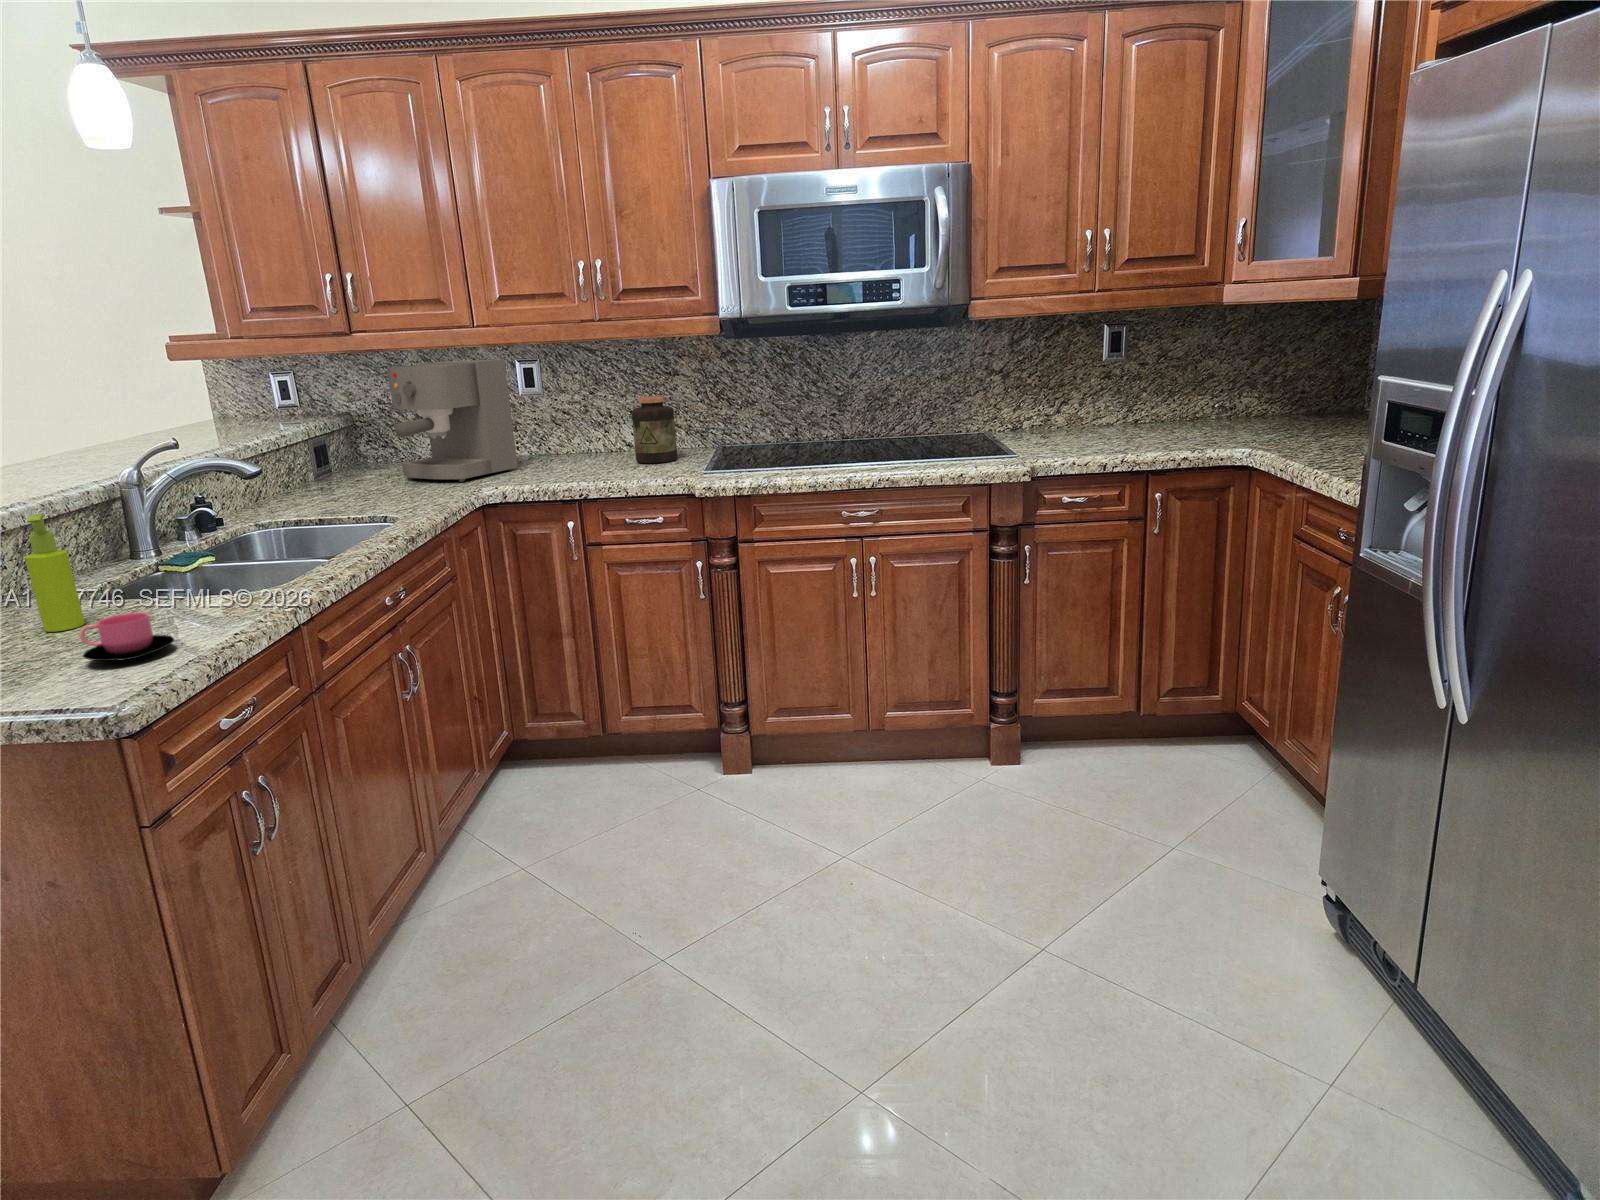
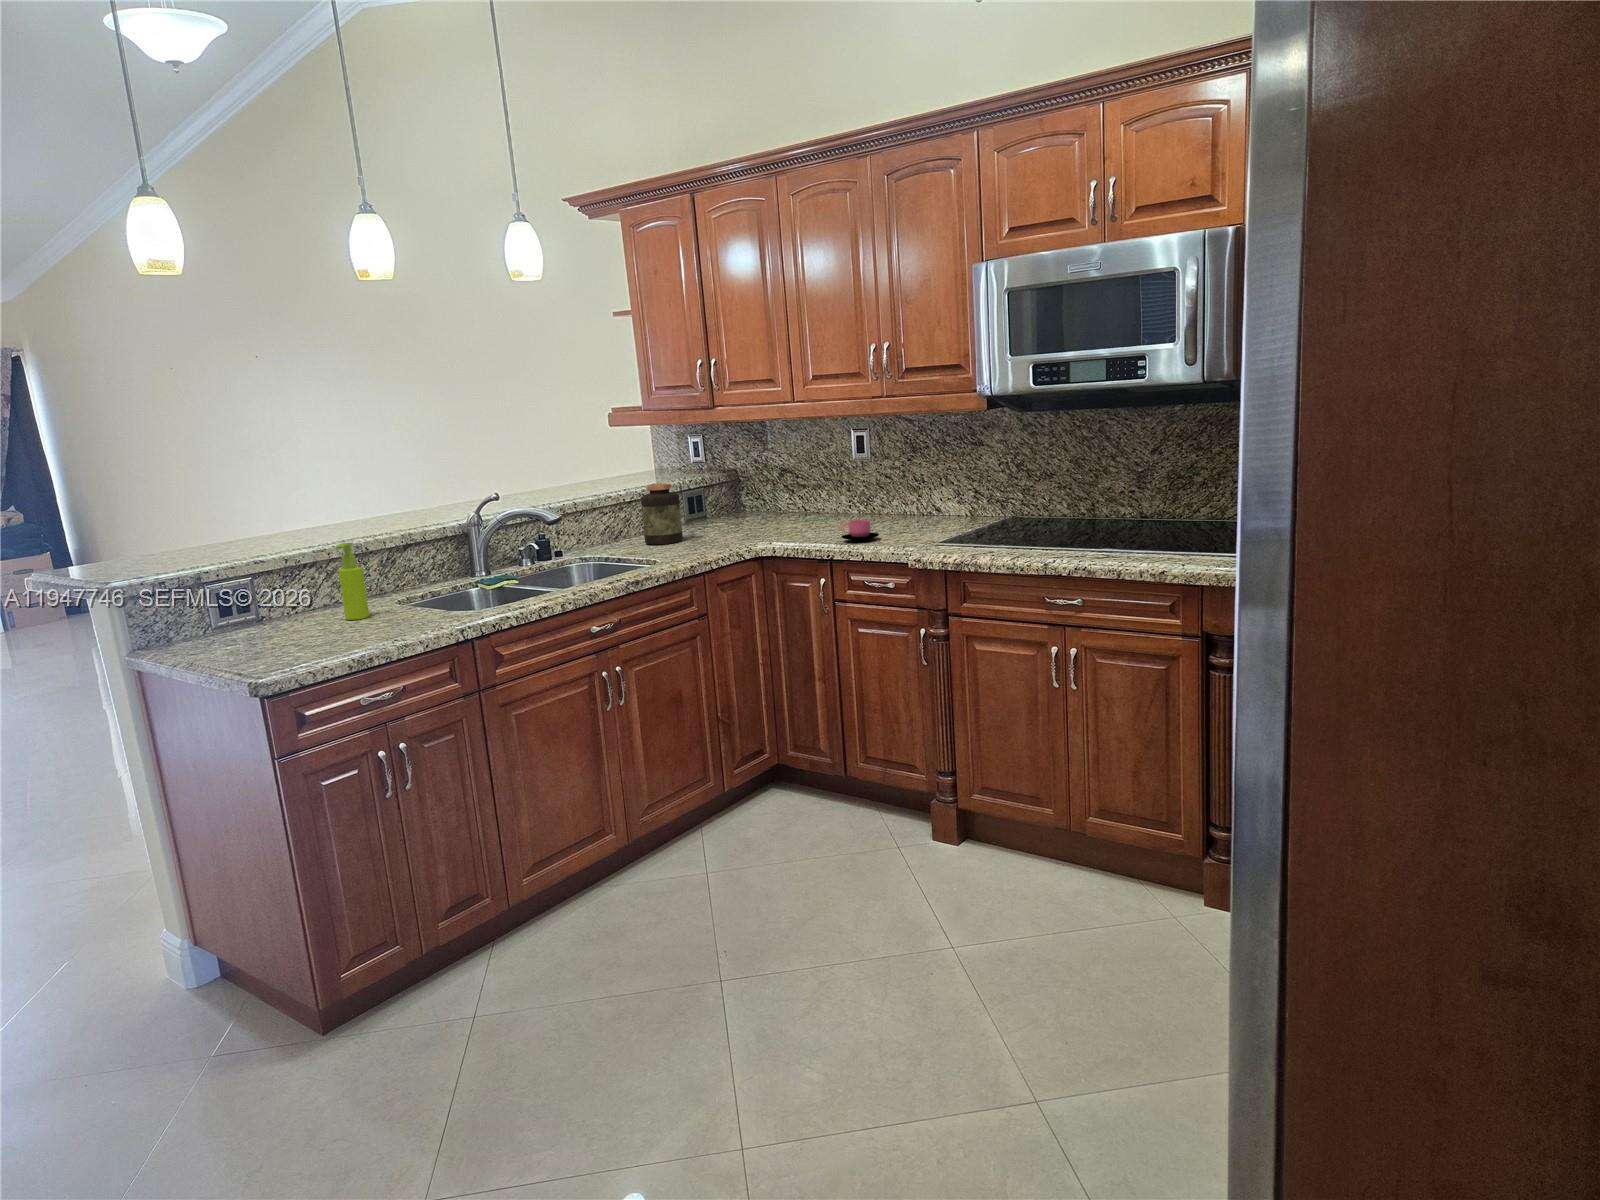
coffee maker: present [387,360,518,482] -> none [704,429,818,536]
jar: present [632,396,677,463] -> present [641,484,683,545]
cup: present [80,612,174,661] -> present [841,520,879,541]

